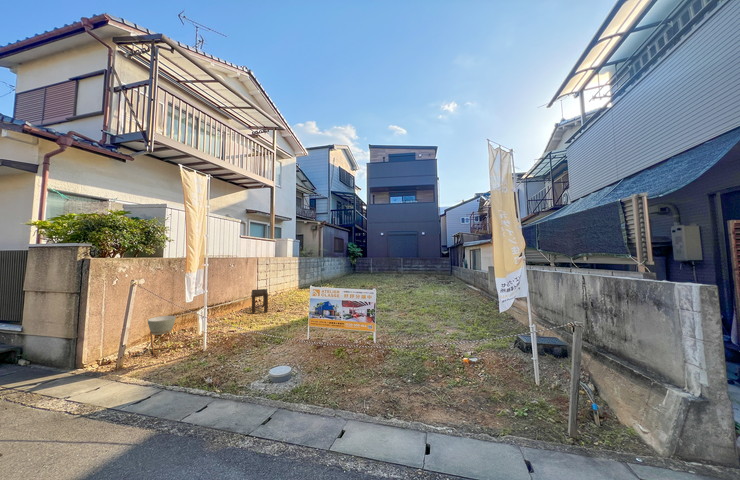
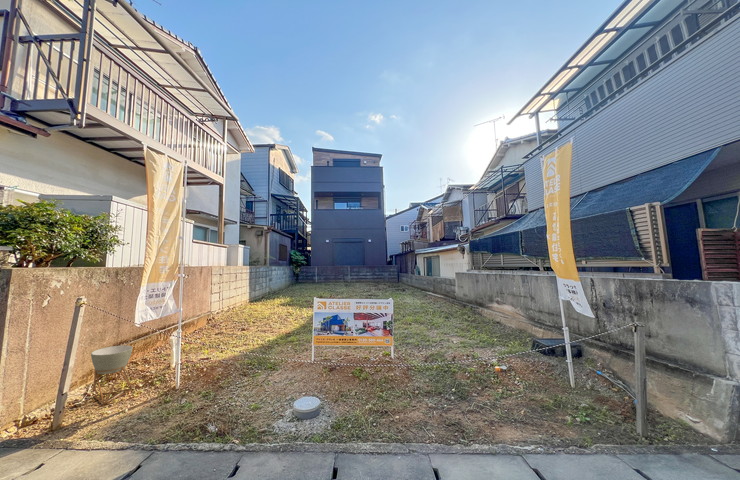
bench: present [251,289,268,314] -> none [205,305,232,337]

